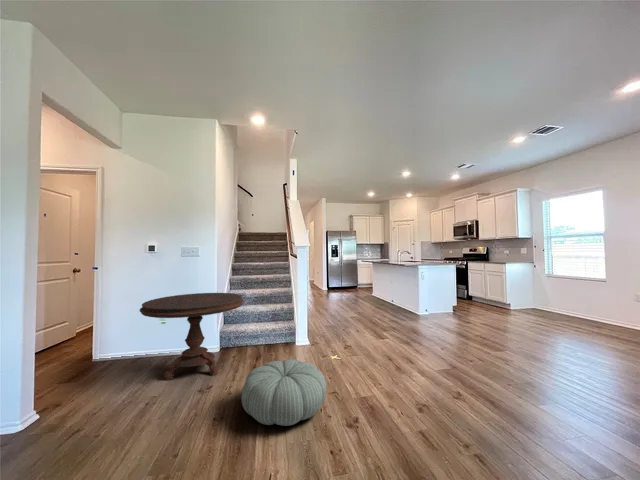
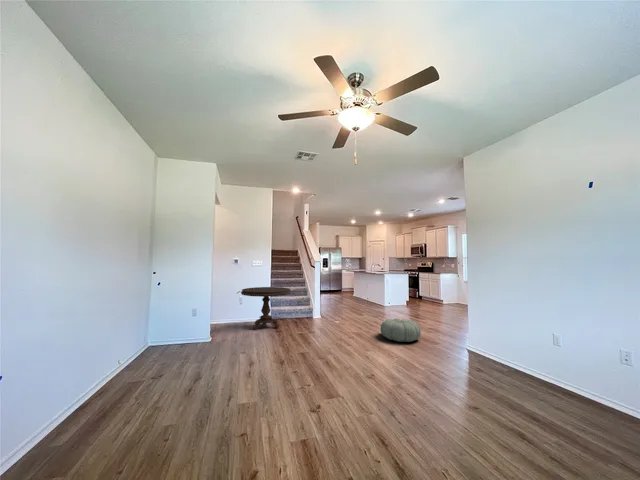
pouf: present [242,359,326,426] -> present [380,319,421,342]

